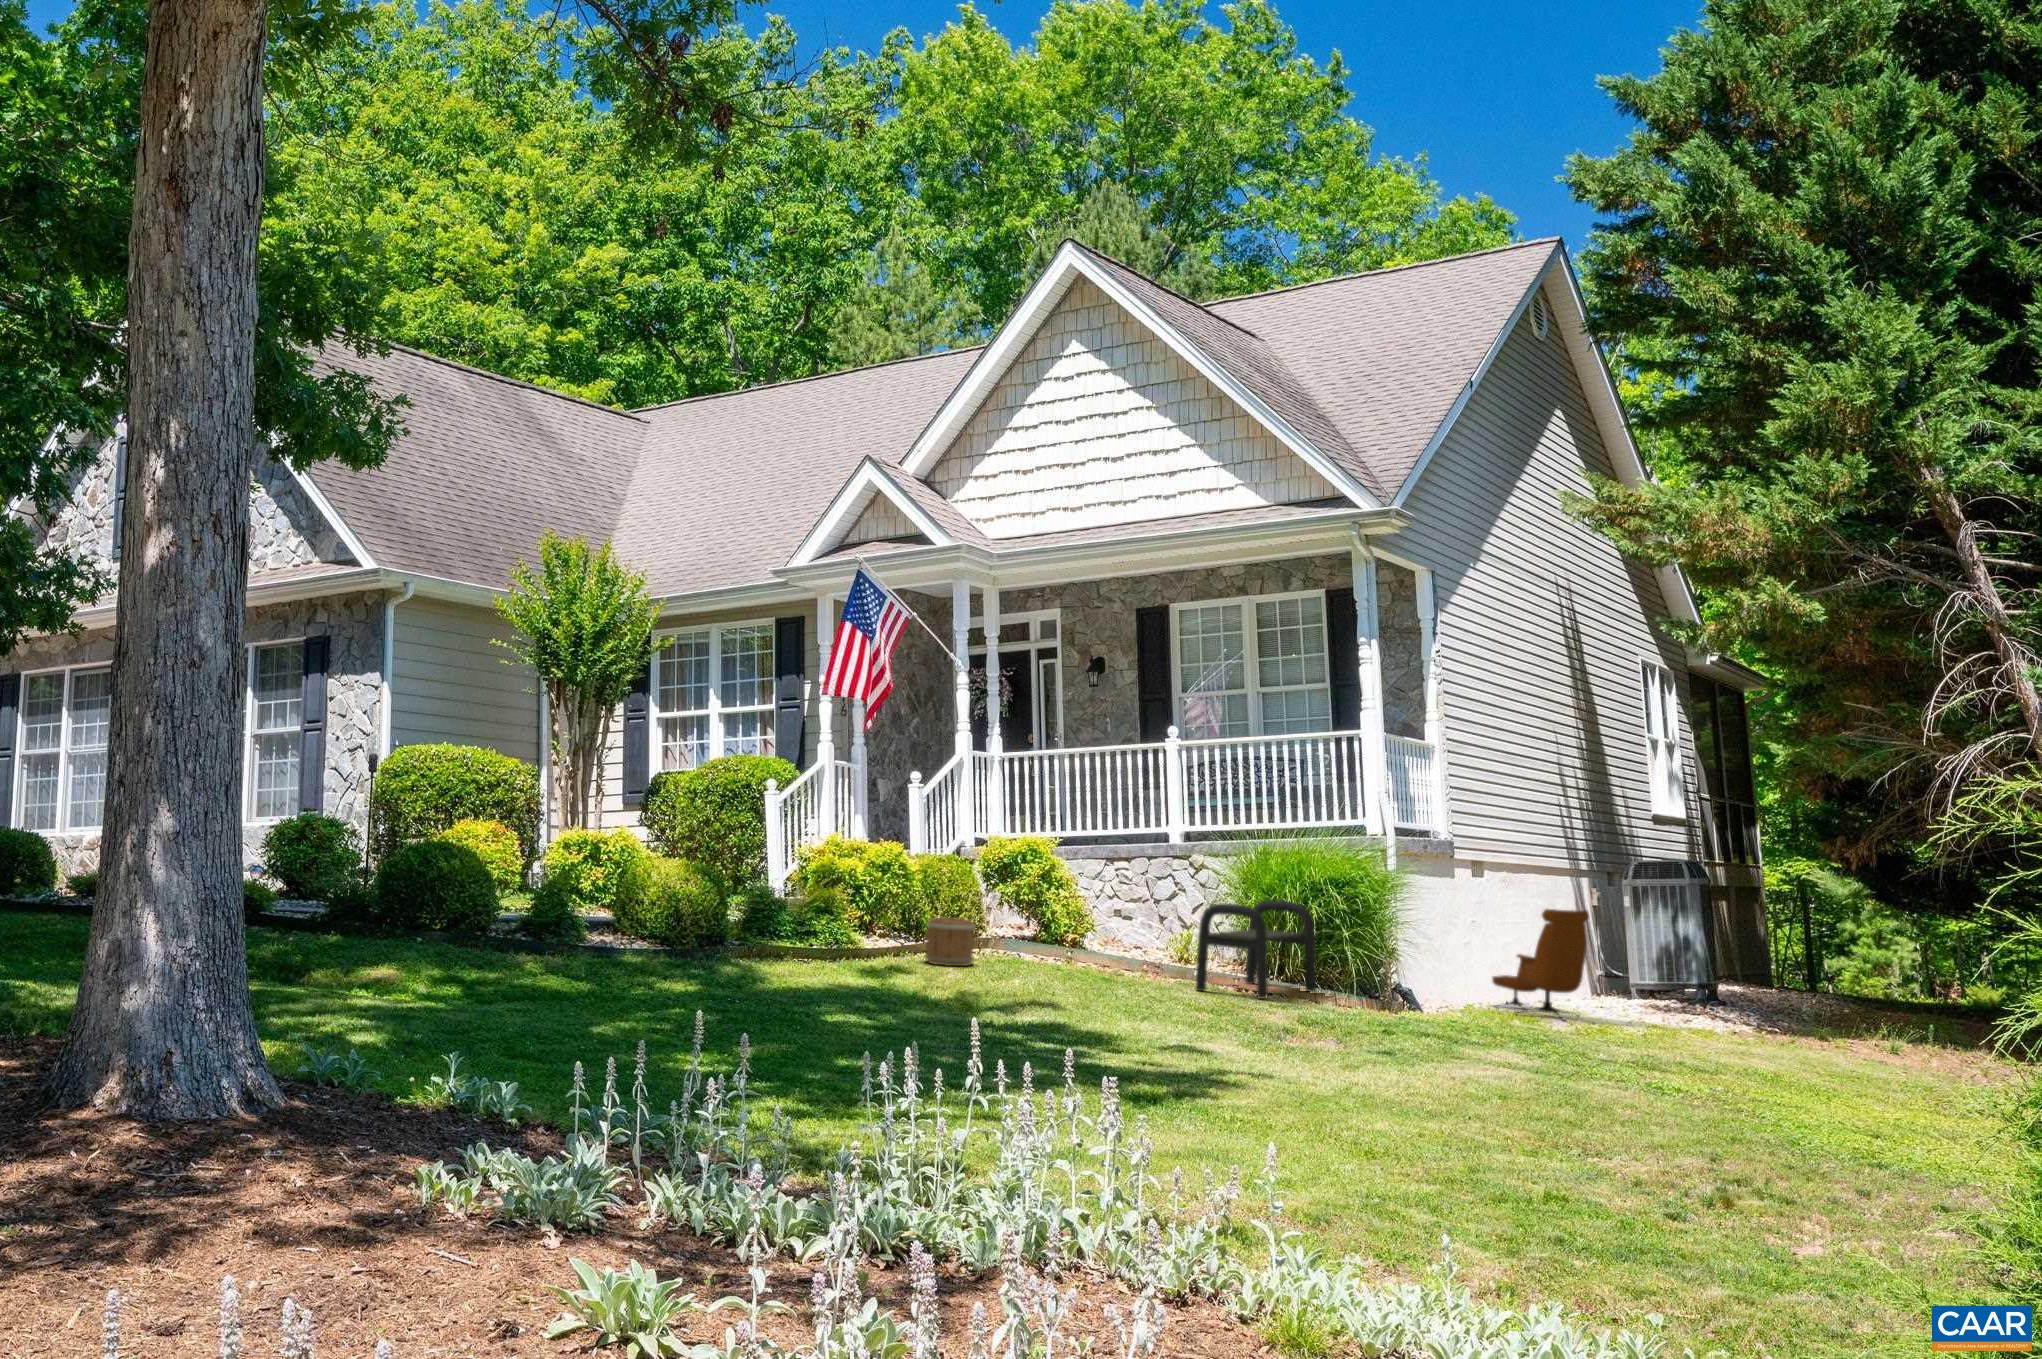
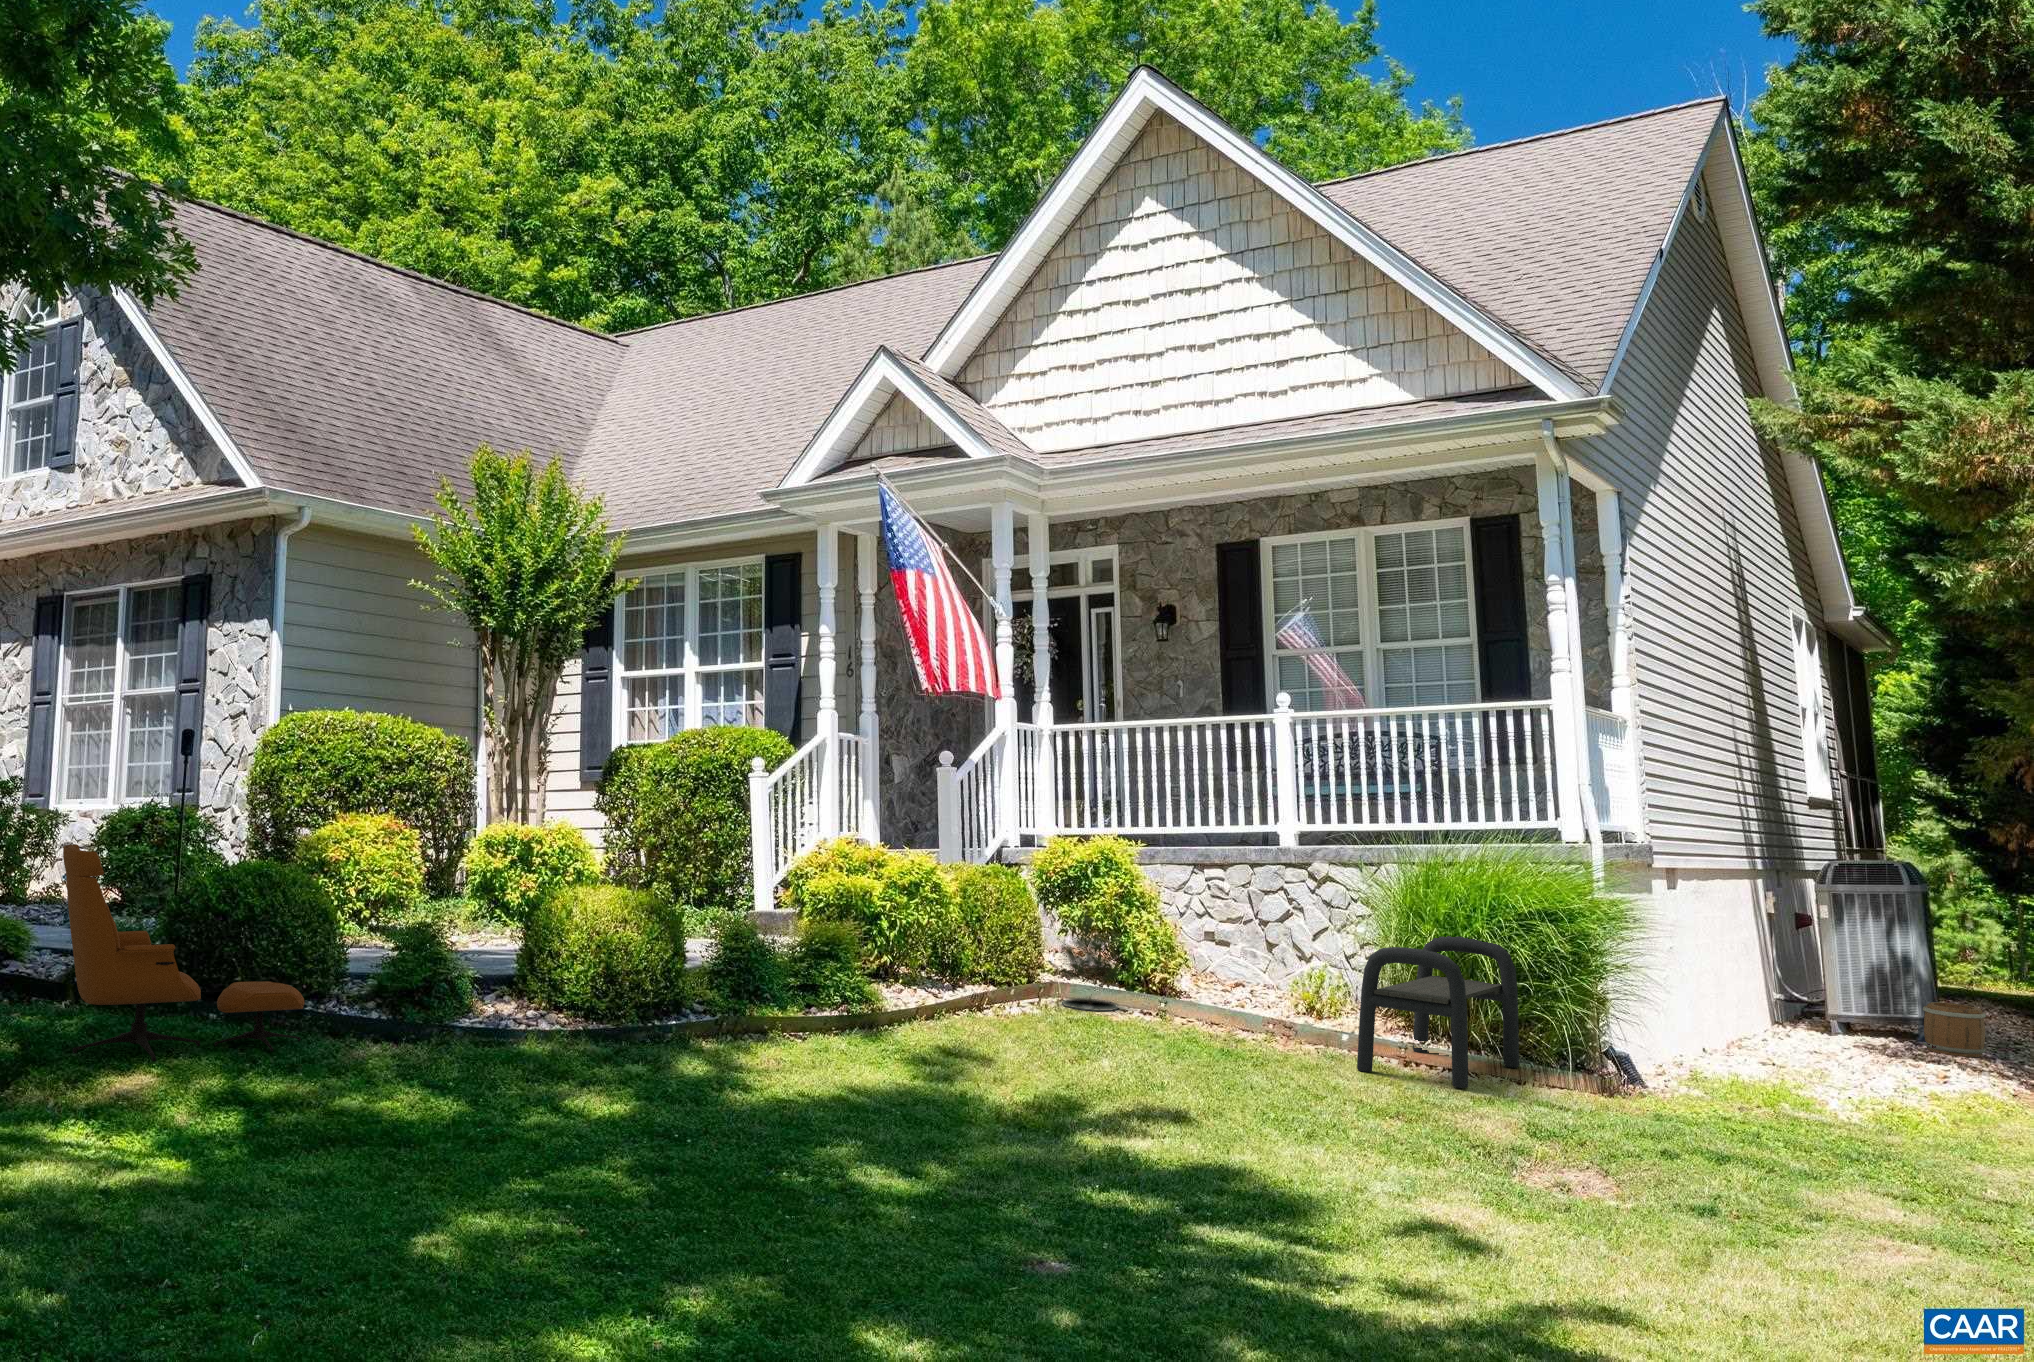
potted tree: none [993,883,1045,961] -> present [1059,906,1122,1011]
lounge chair: present [1492,909,1589,1020] -> present [63,844,304,1061]
bucket: present [925,918,975,966] -> present [1923,1002,1986,1057]

